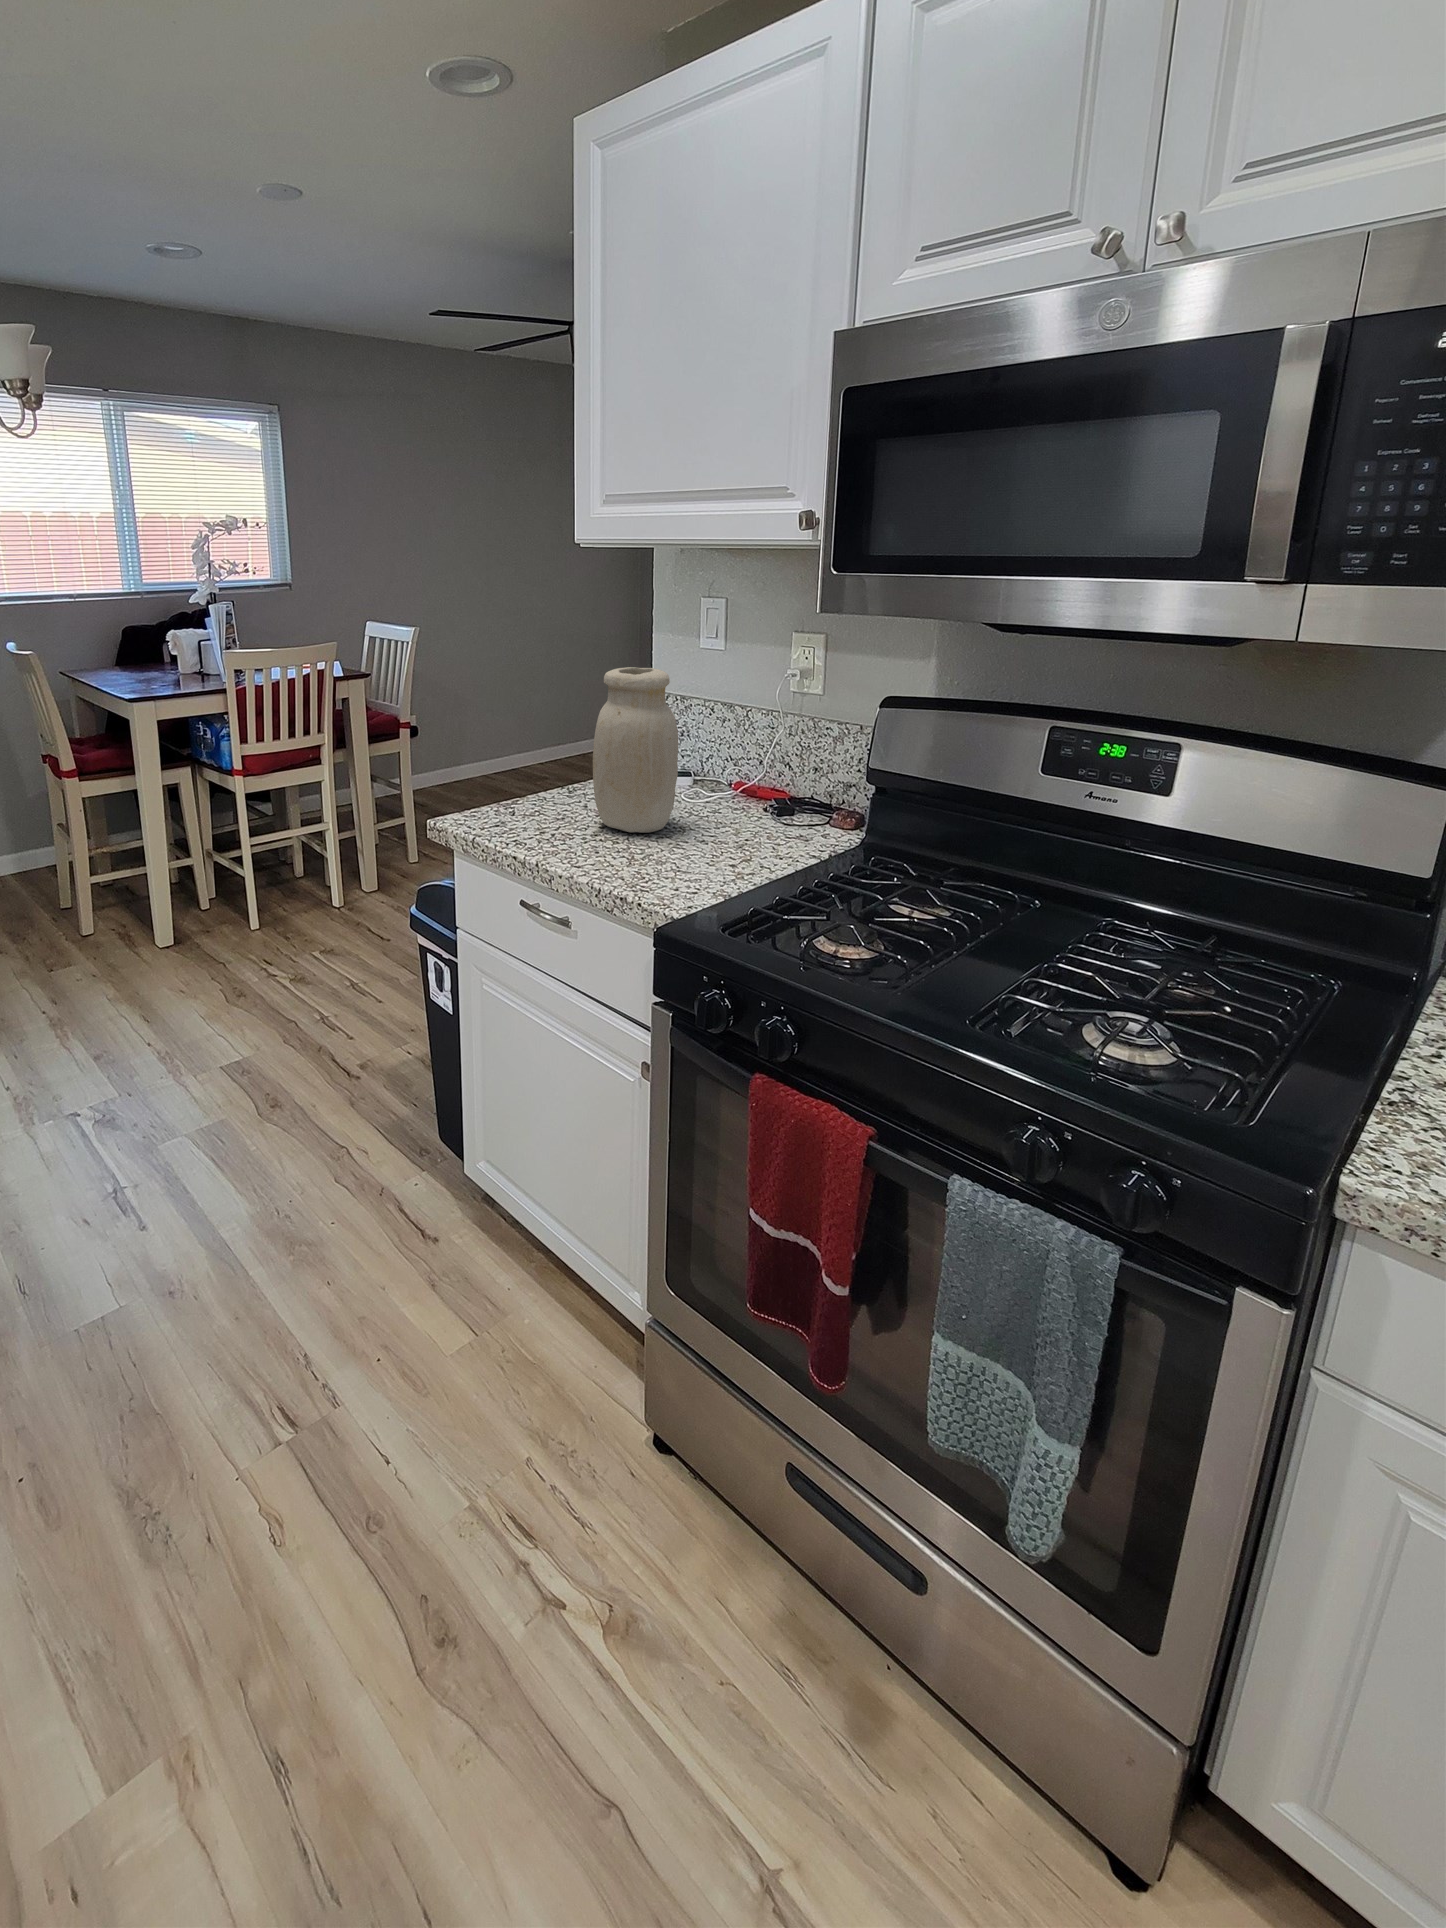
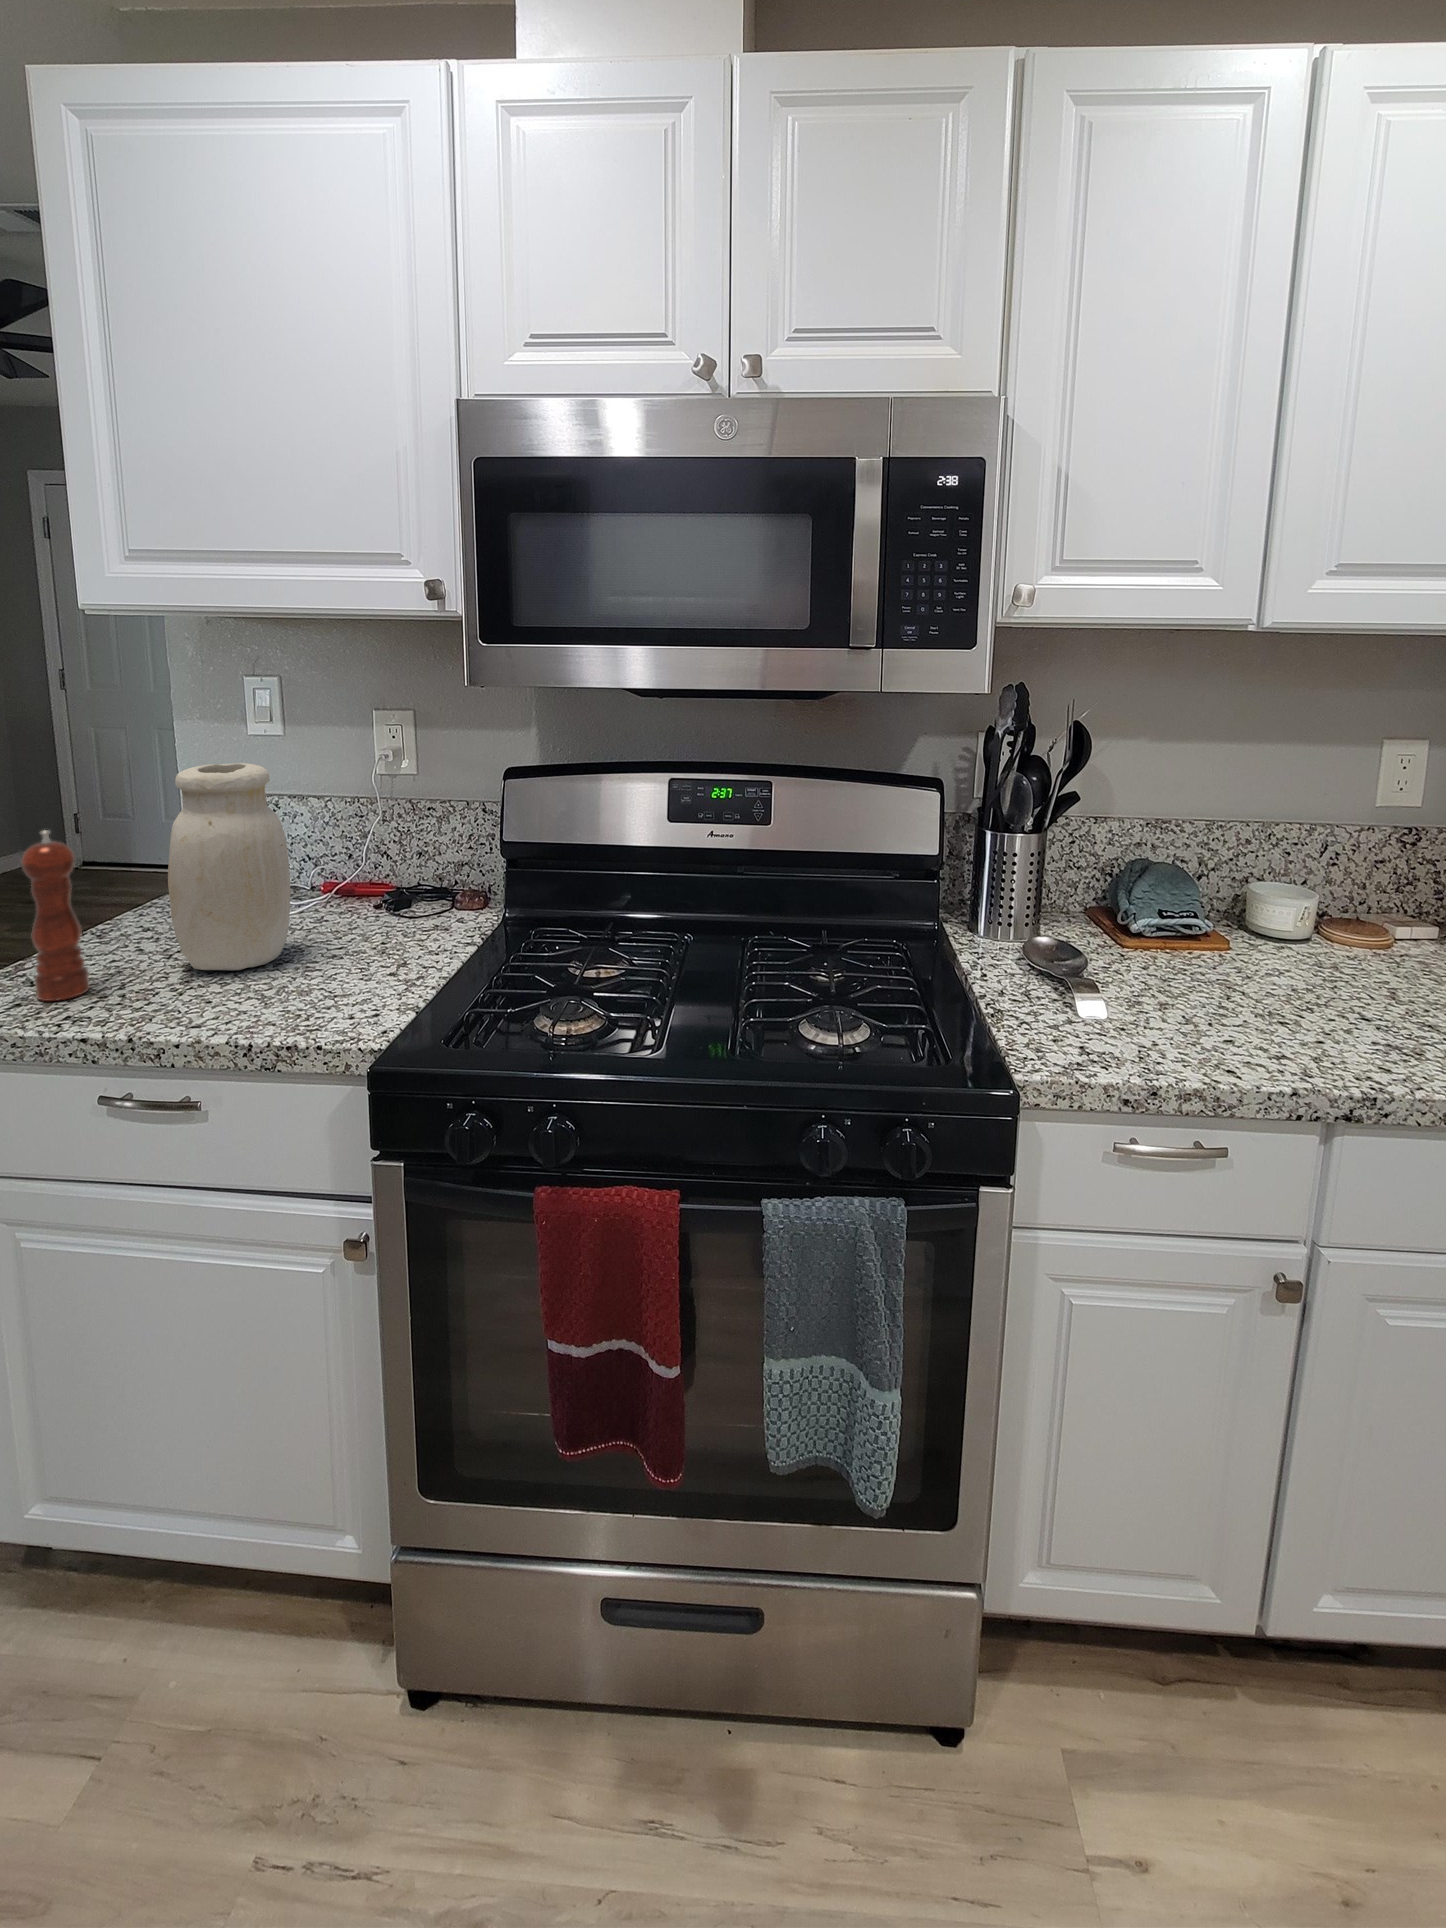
pepper mill: none [506,704,540,826] -> present [21,830,90,1001]

